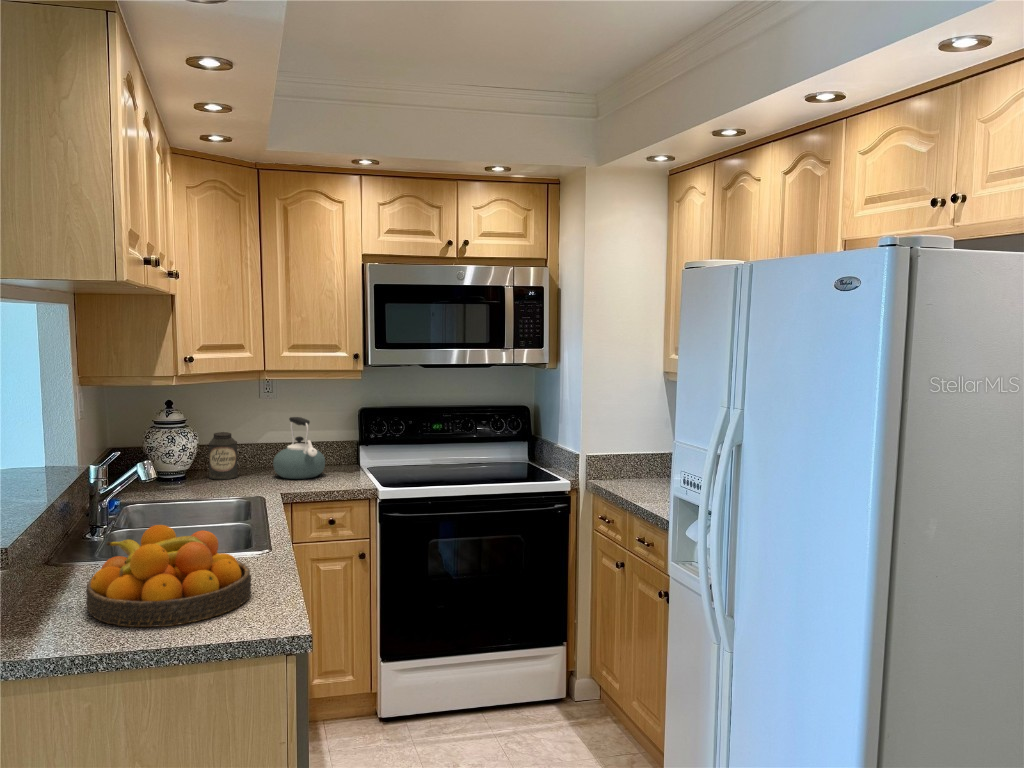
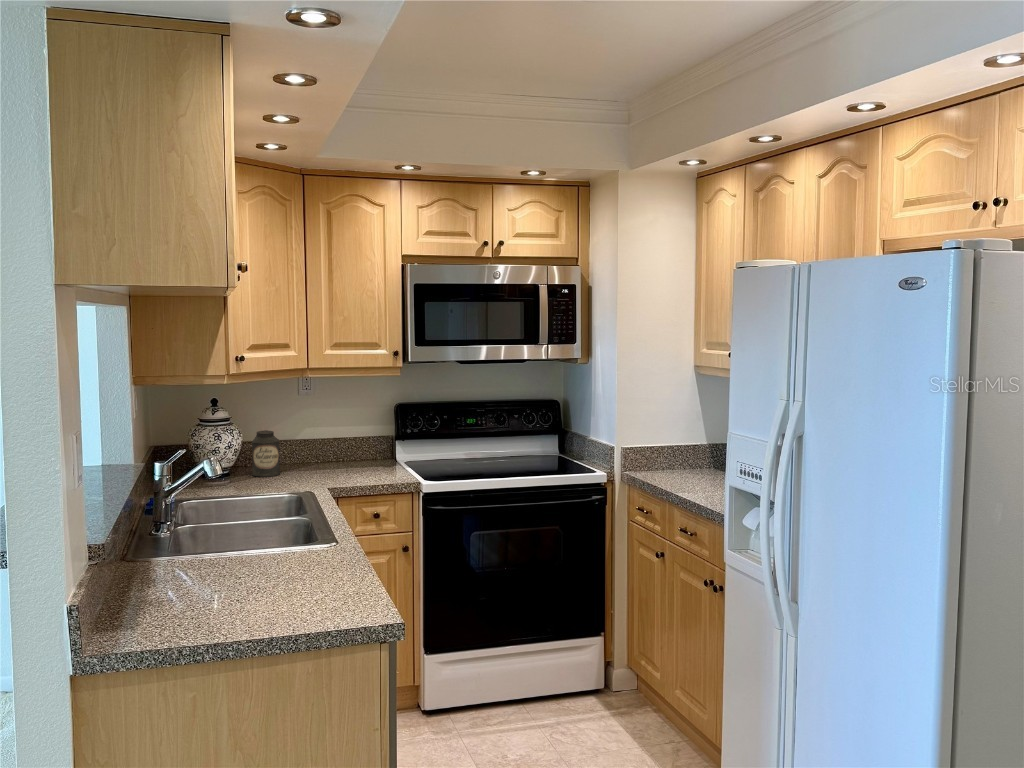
kettle: present [273,417,325,479] -> none [315,415,365,476]
fruit bowl: present [86,525,251,627] -> none [180,521,332,617]

